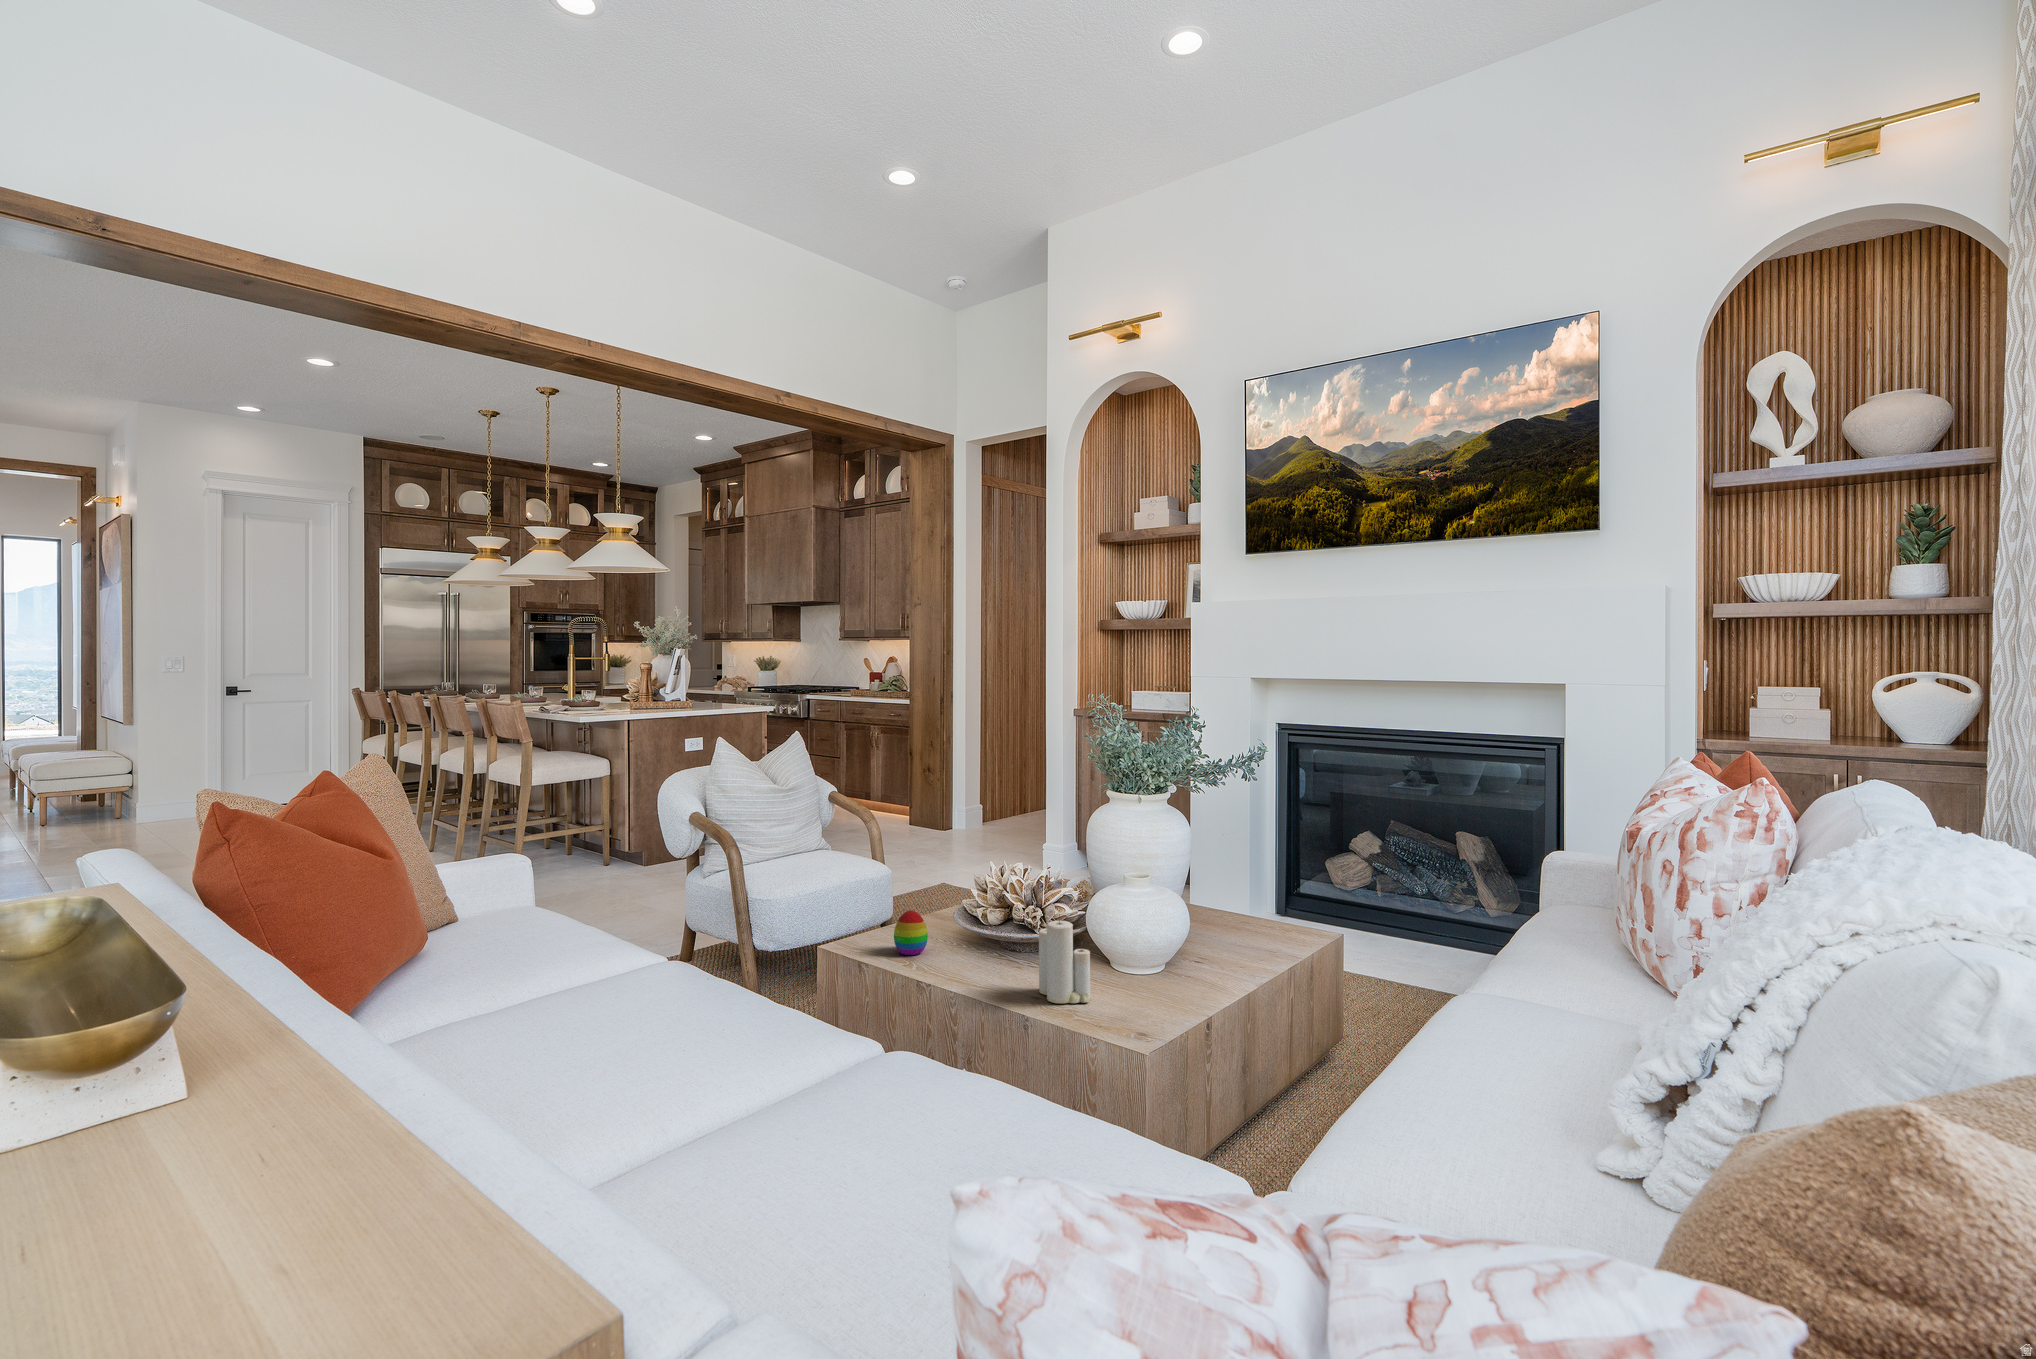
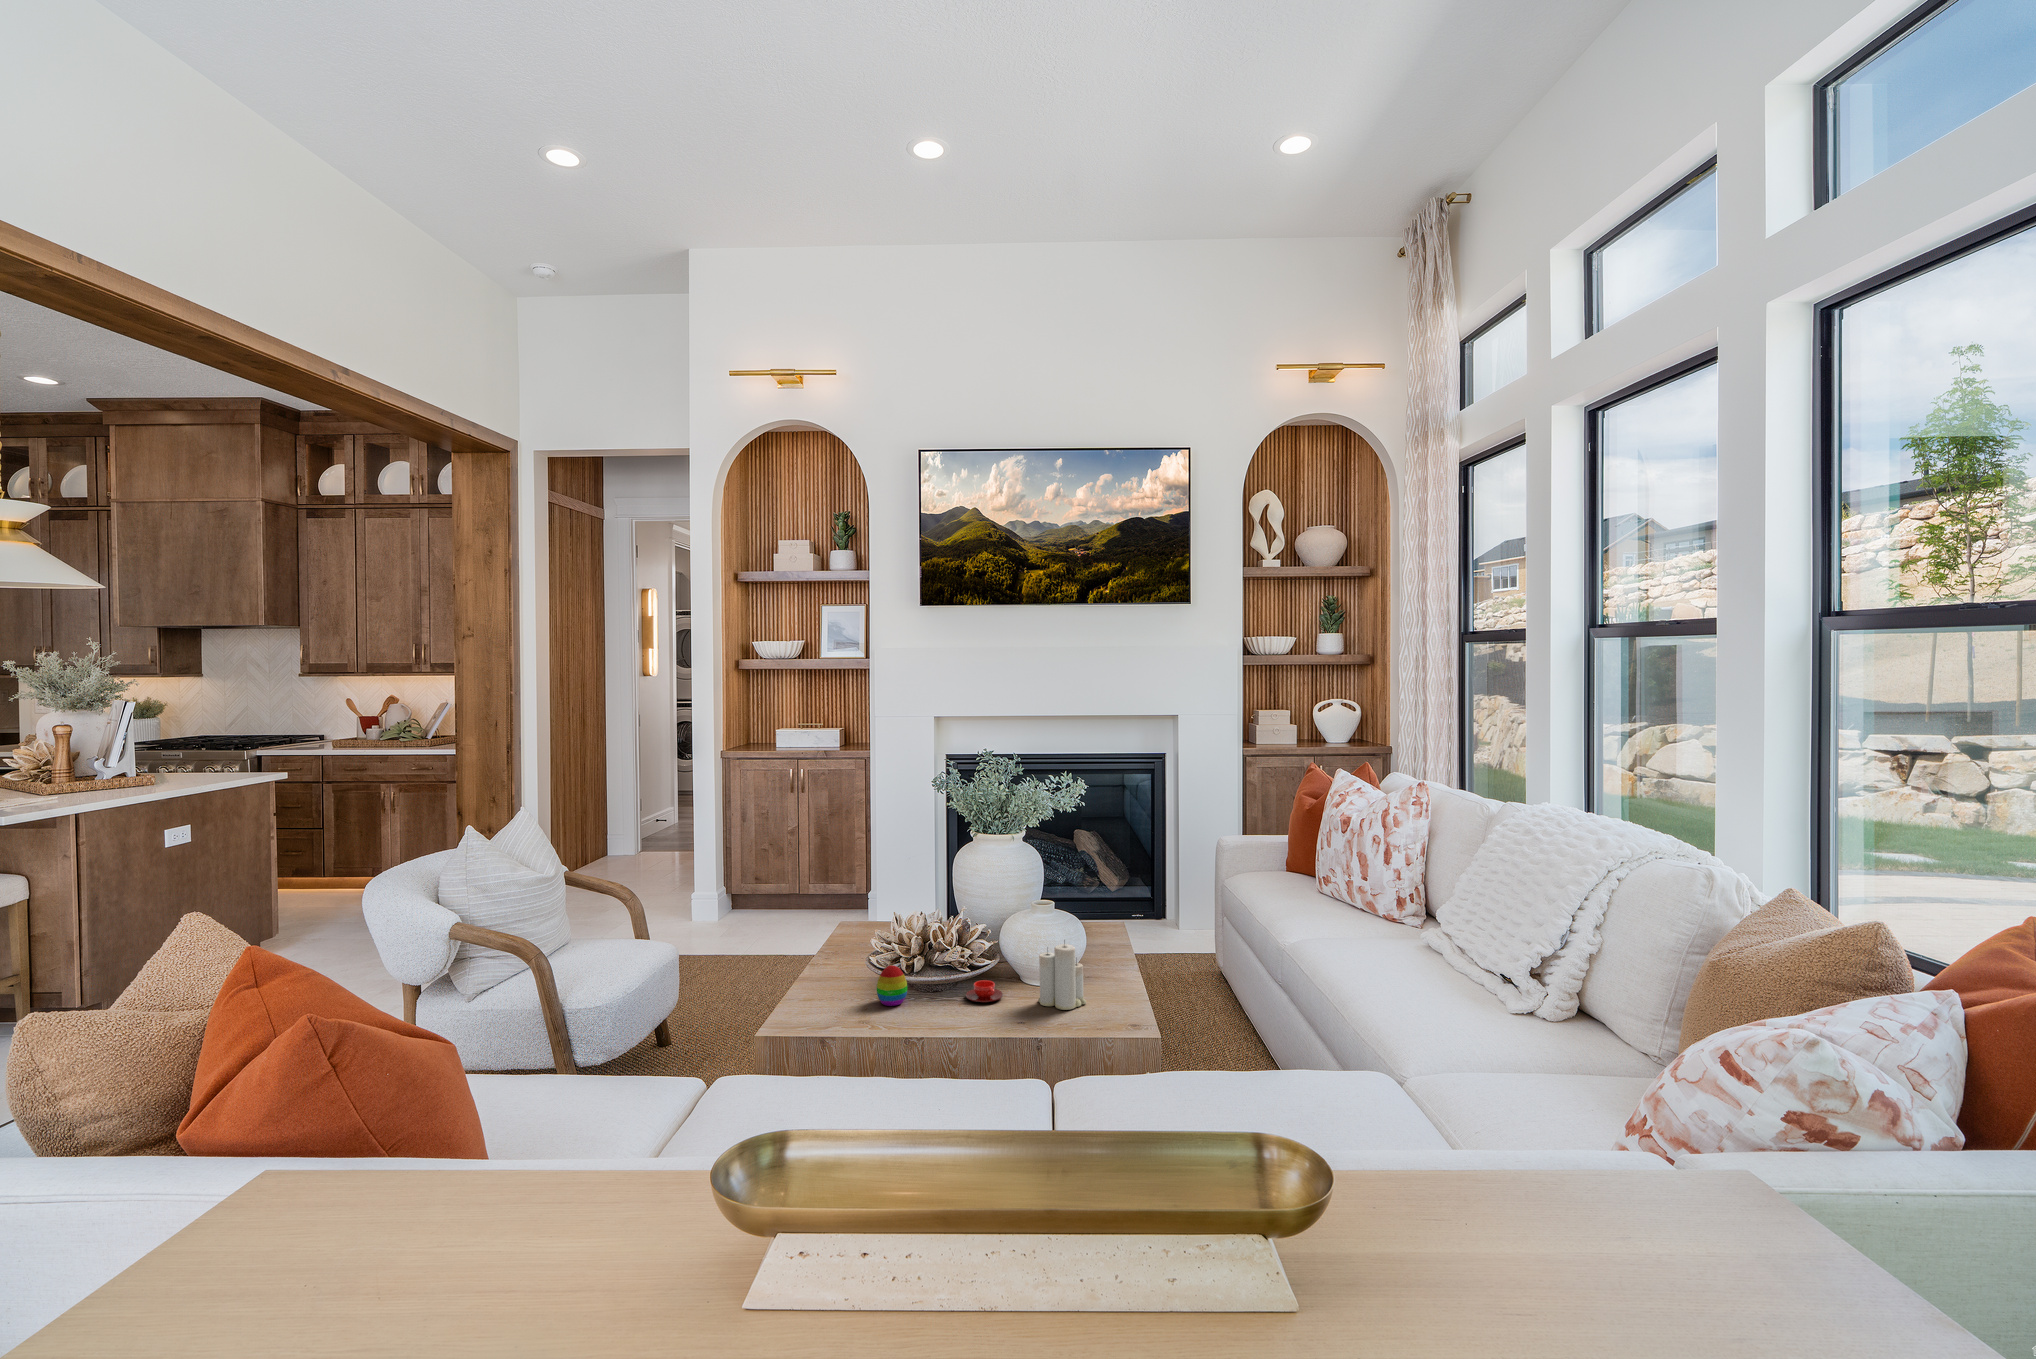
teacup: none [977,949,1021,974] -> present [966,980,1003,1002]

